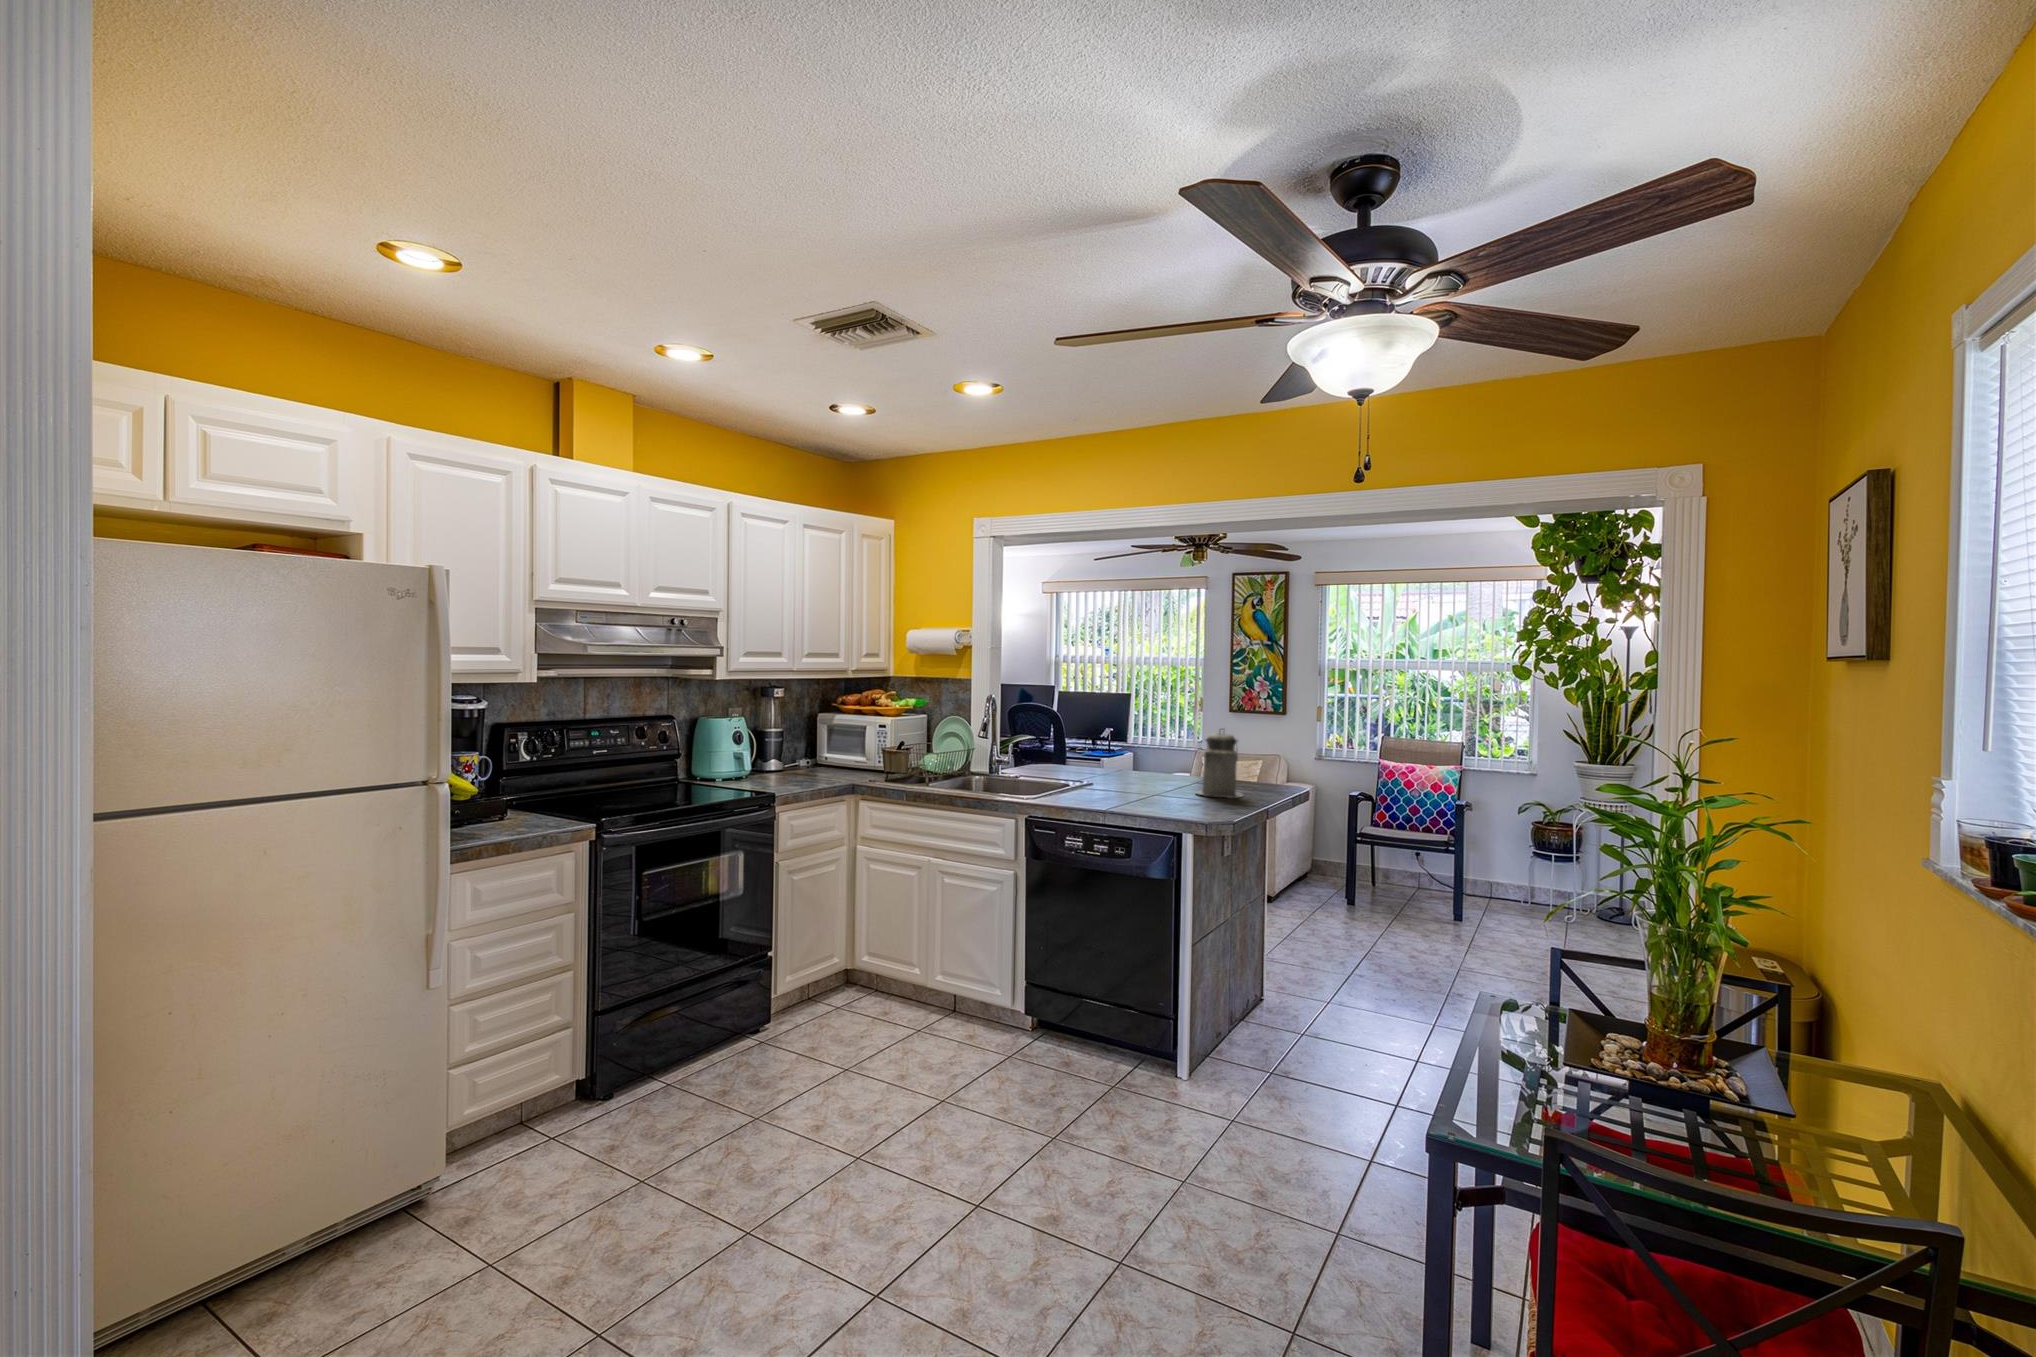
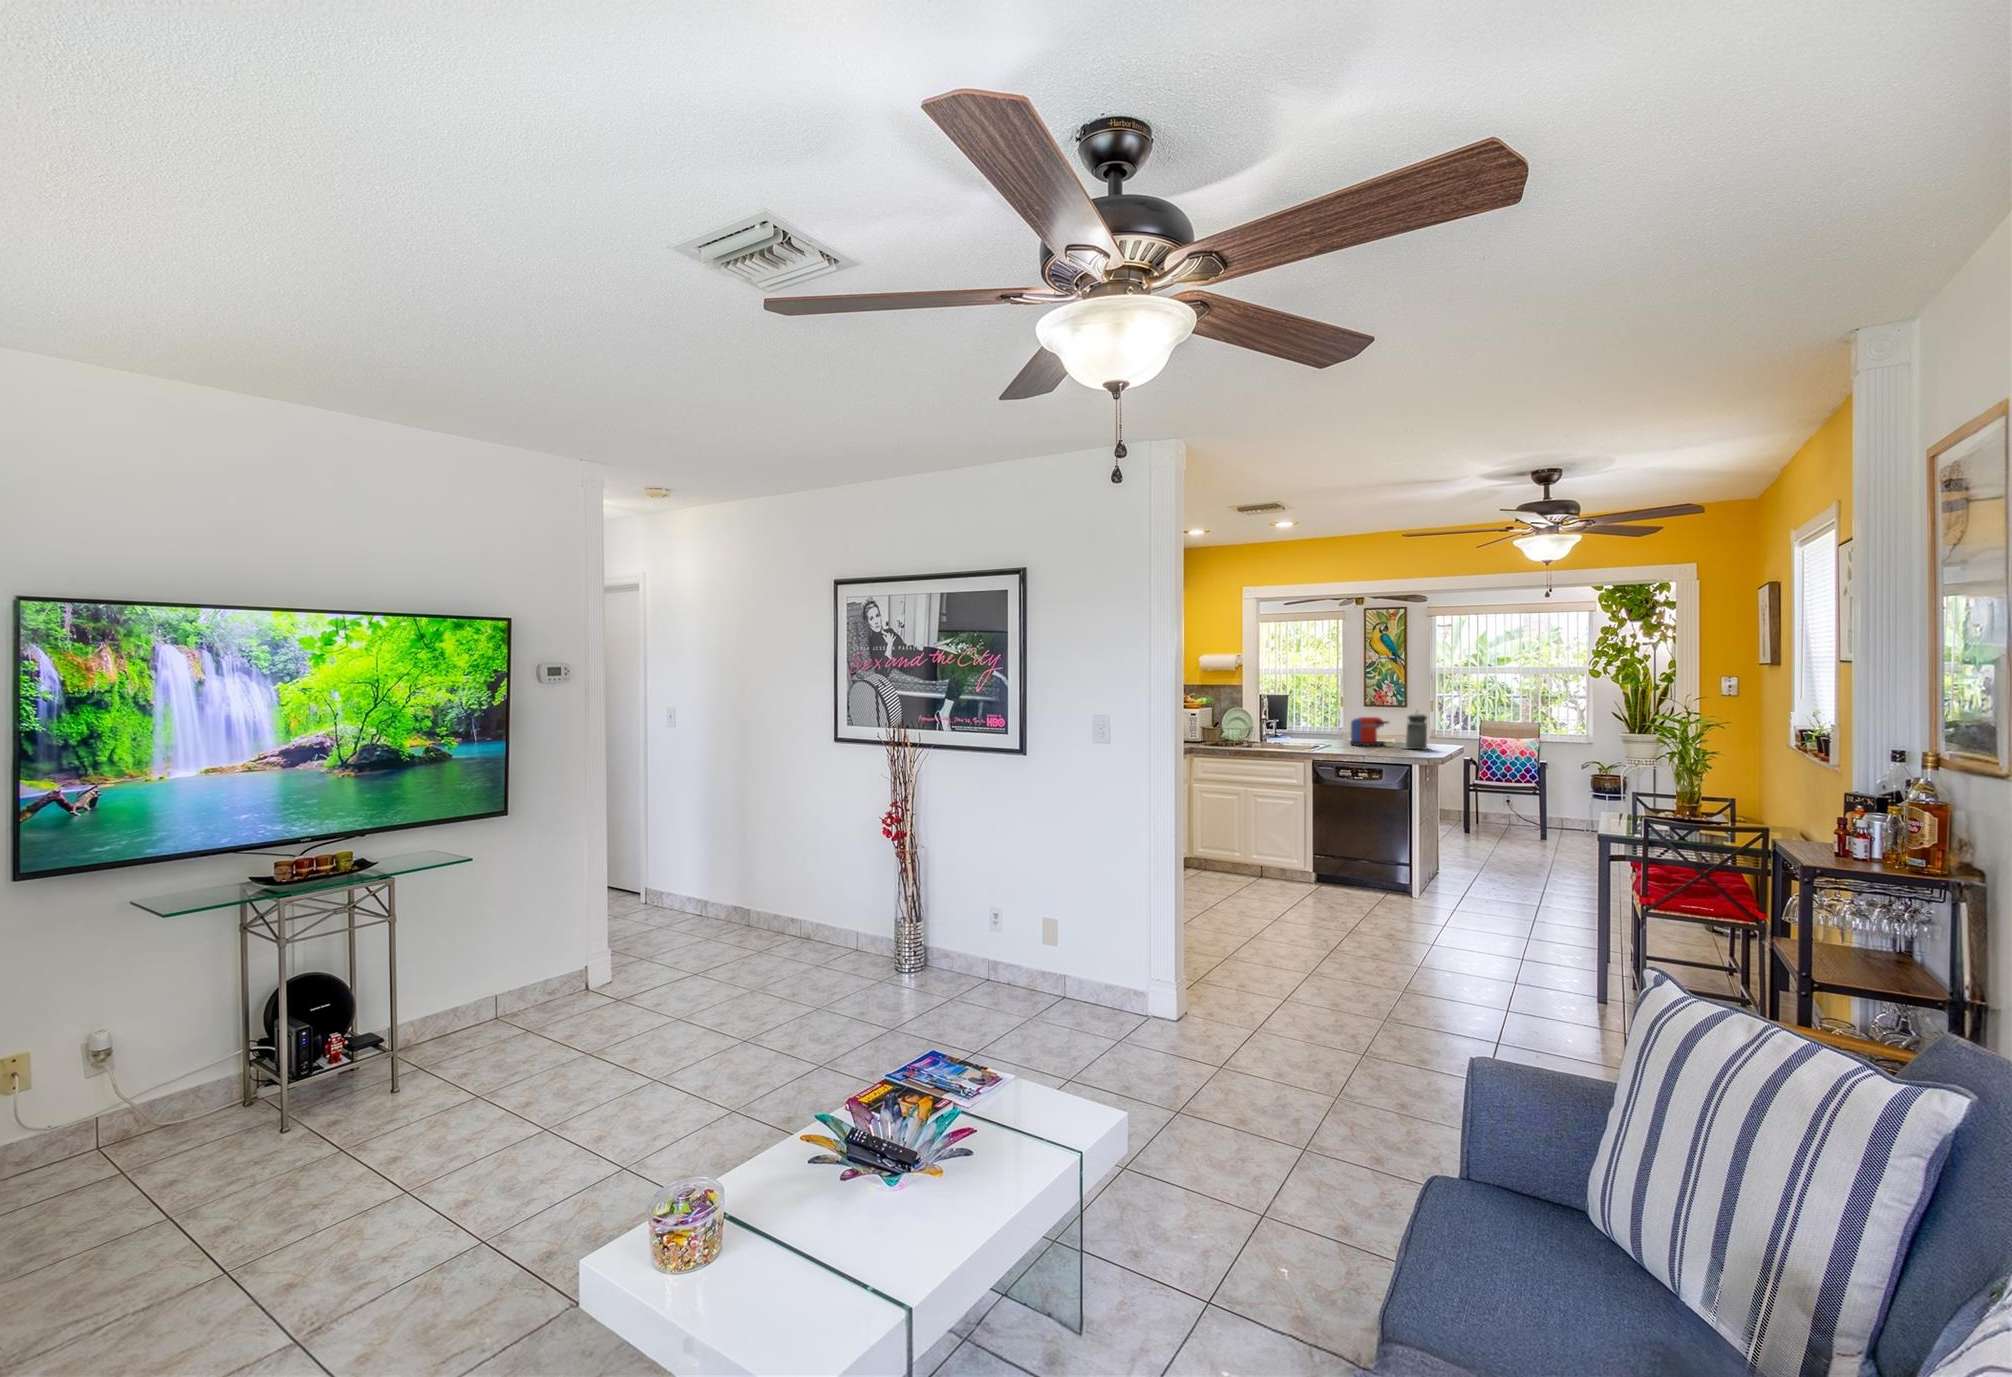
coffee maker: none [1126,736,1192,784] -> present [1350,717,1388,746]

